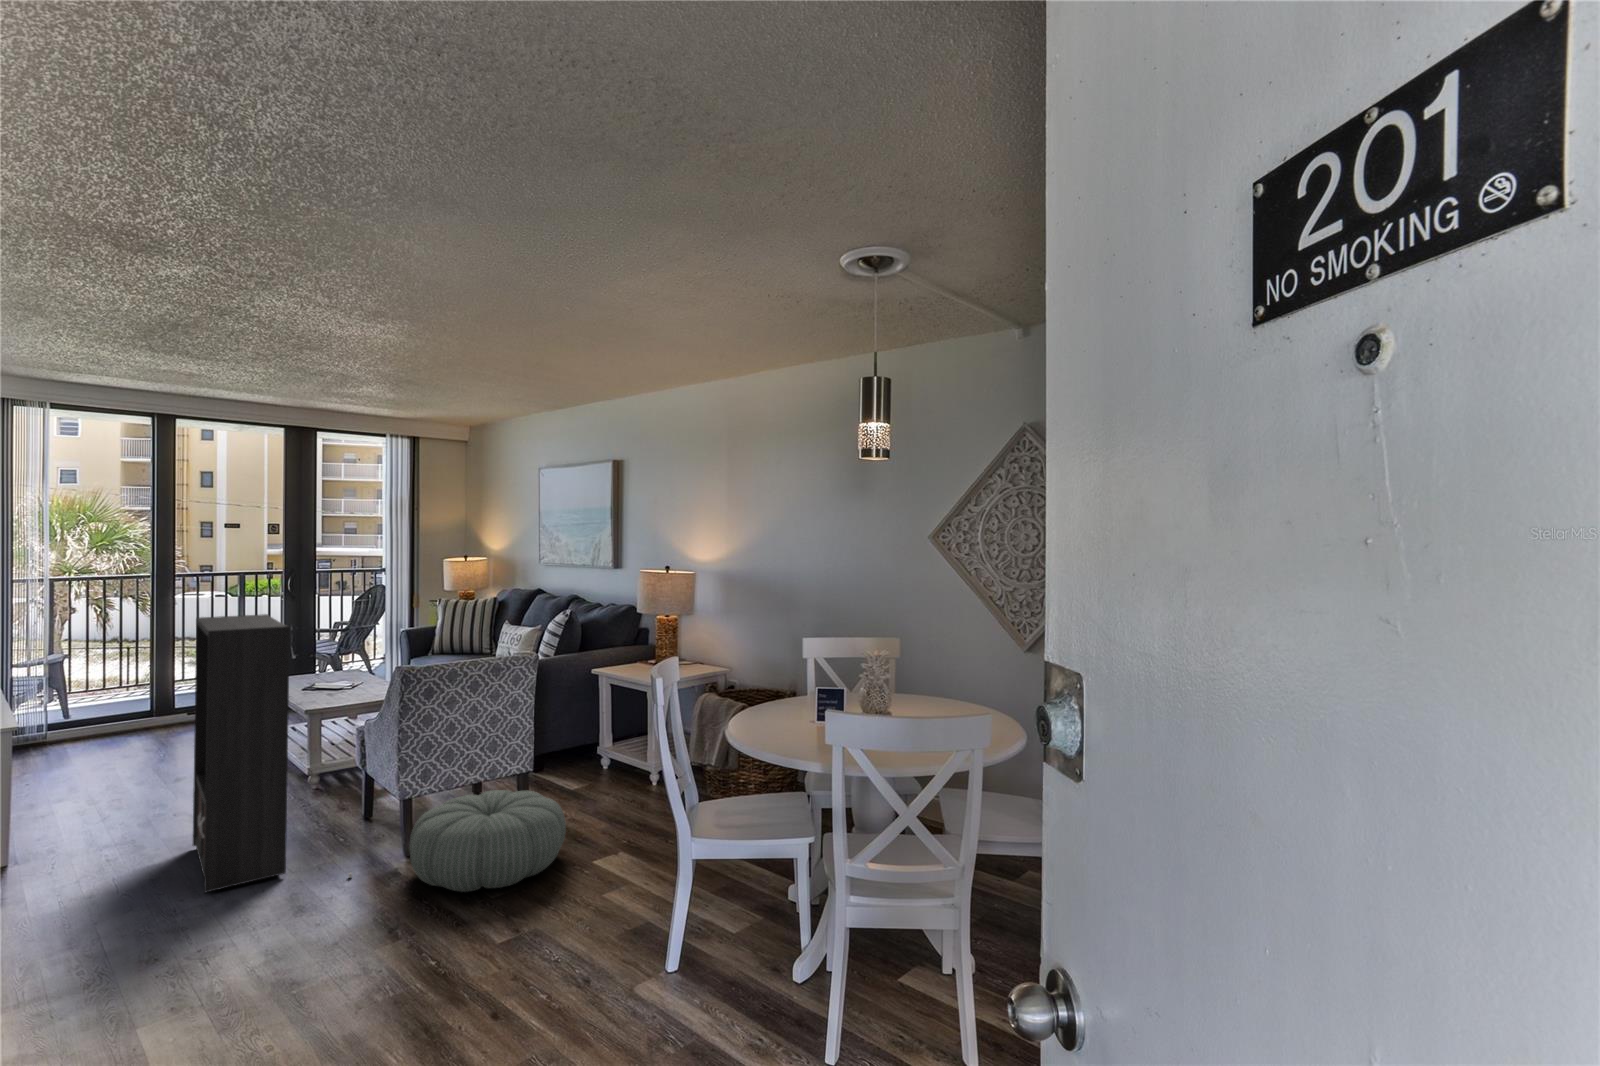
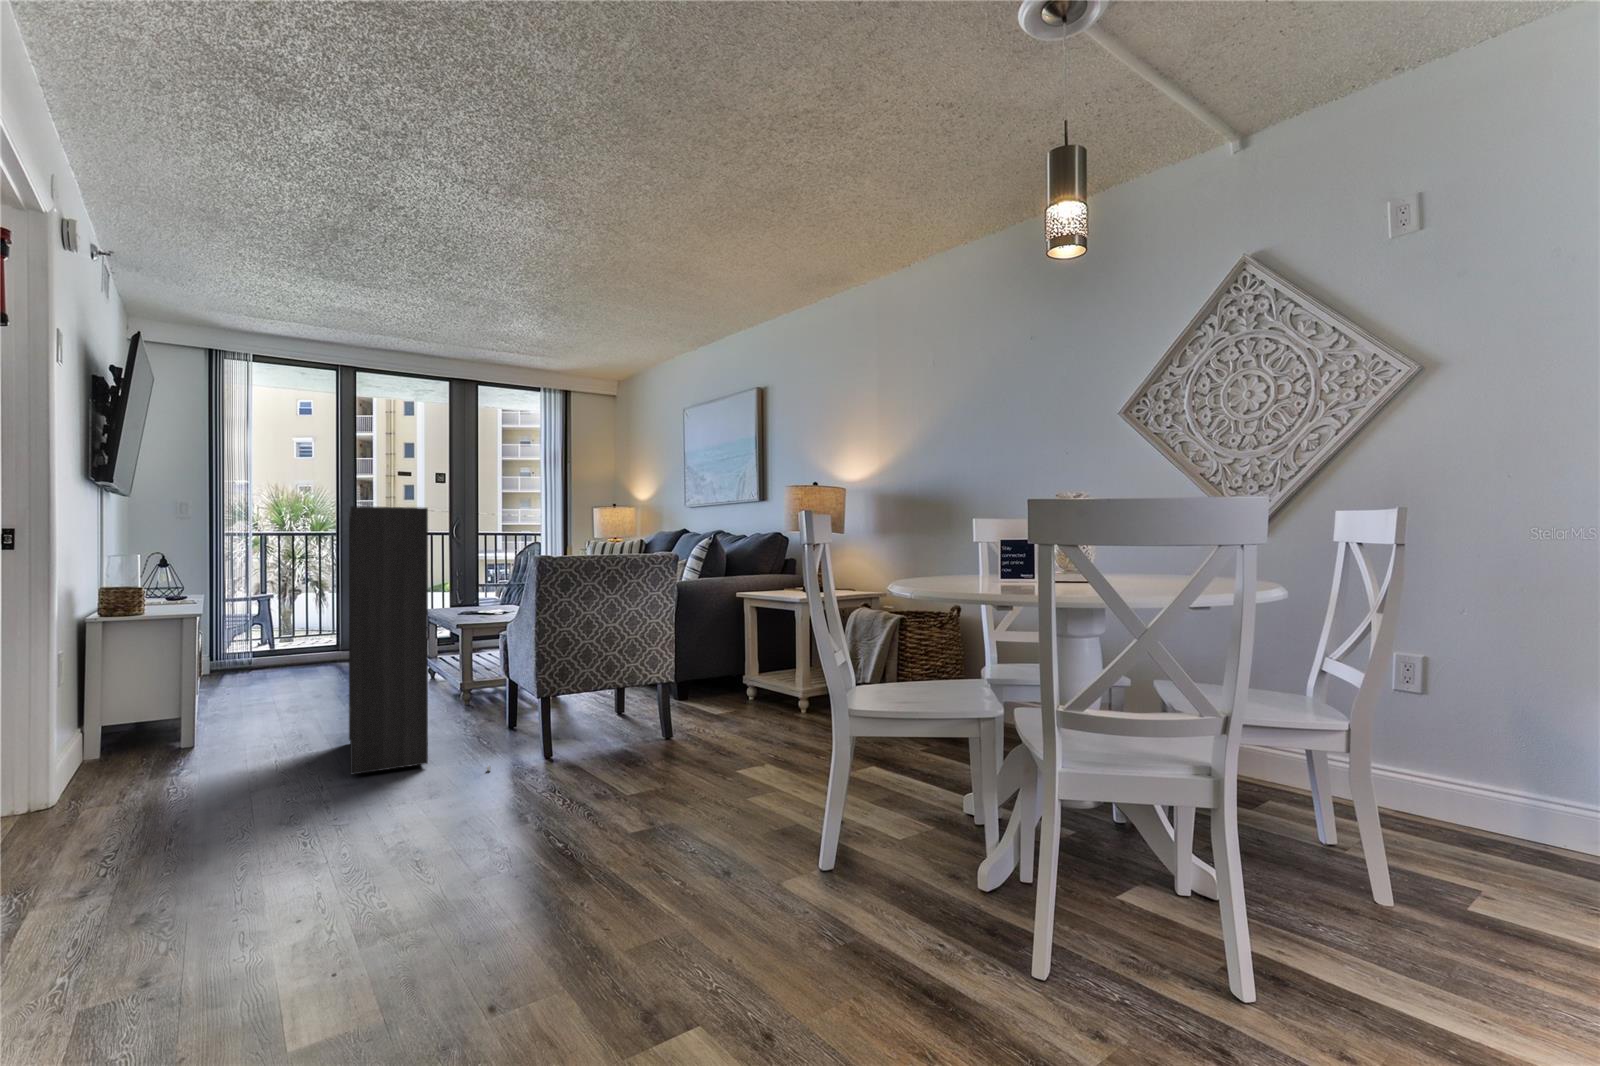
pouf: present [409,790,566,892] -> none [545,692,707,787]

